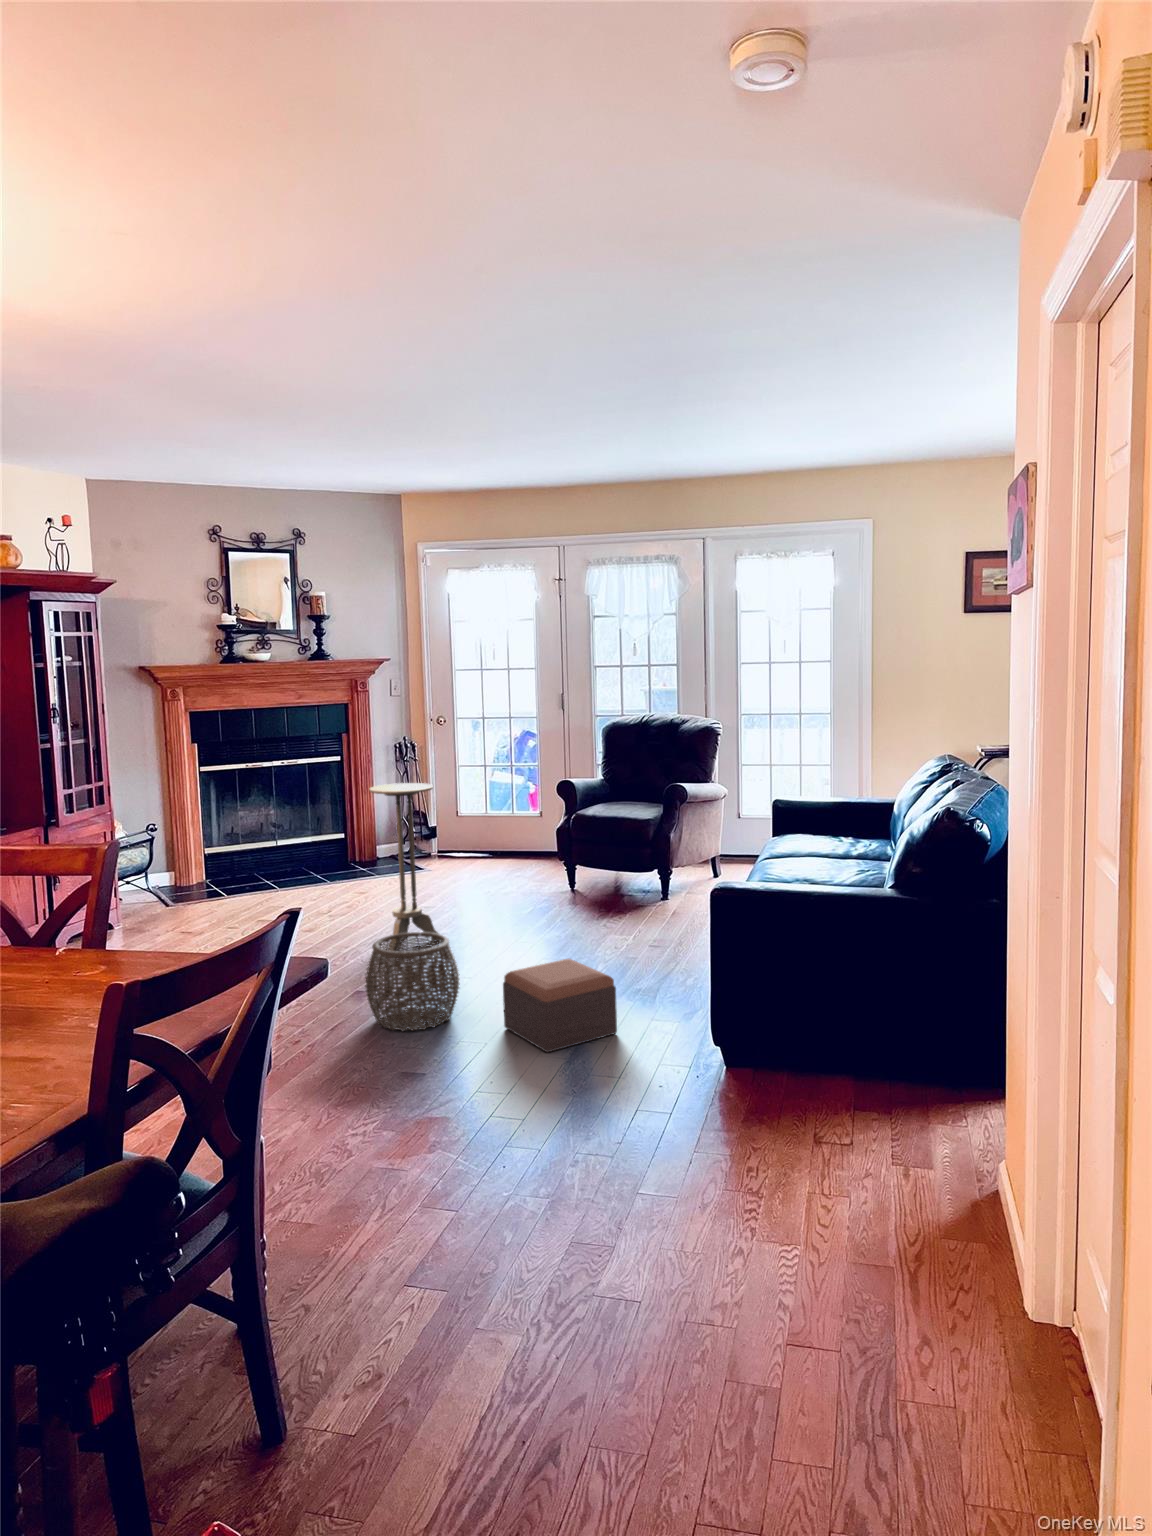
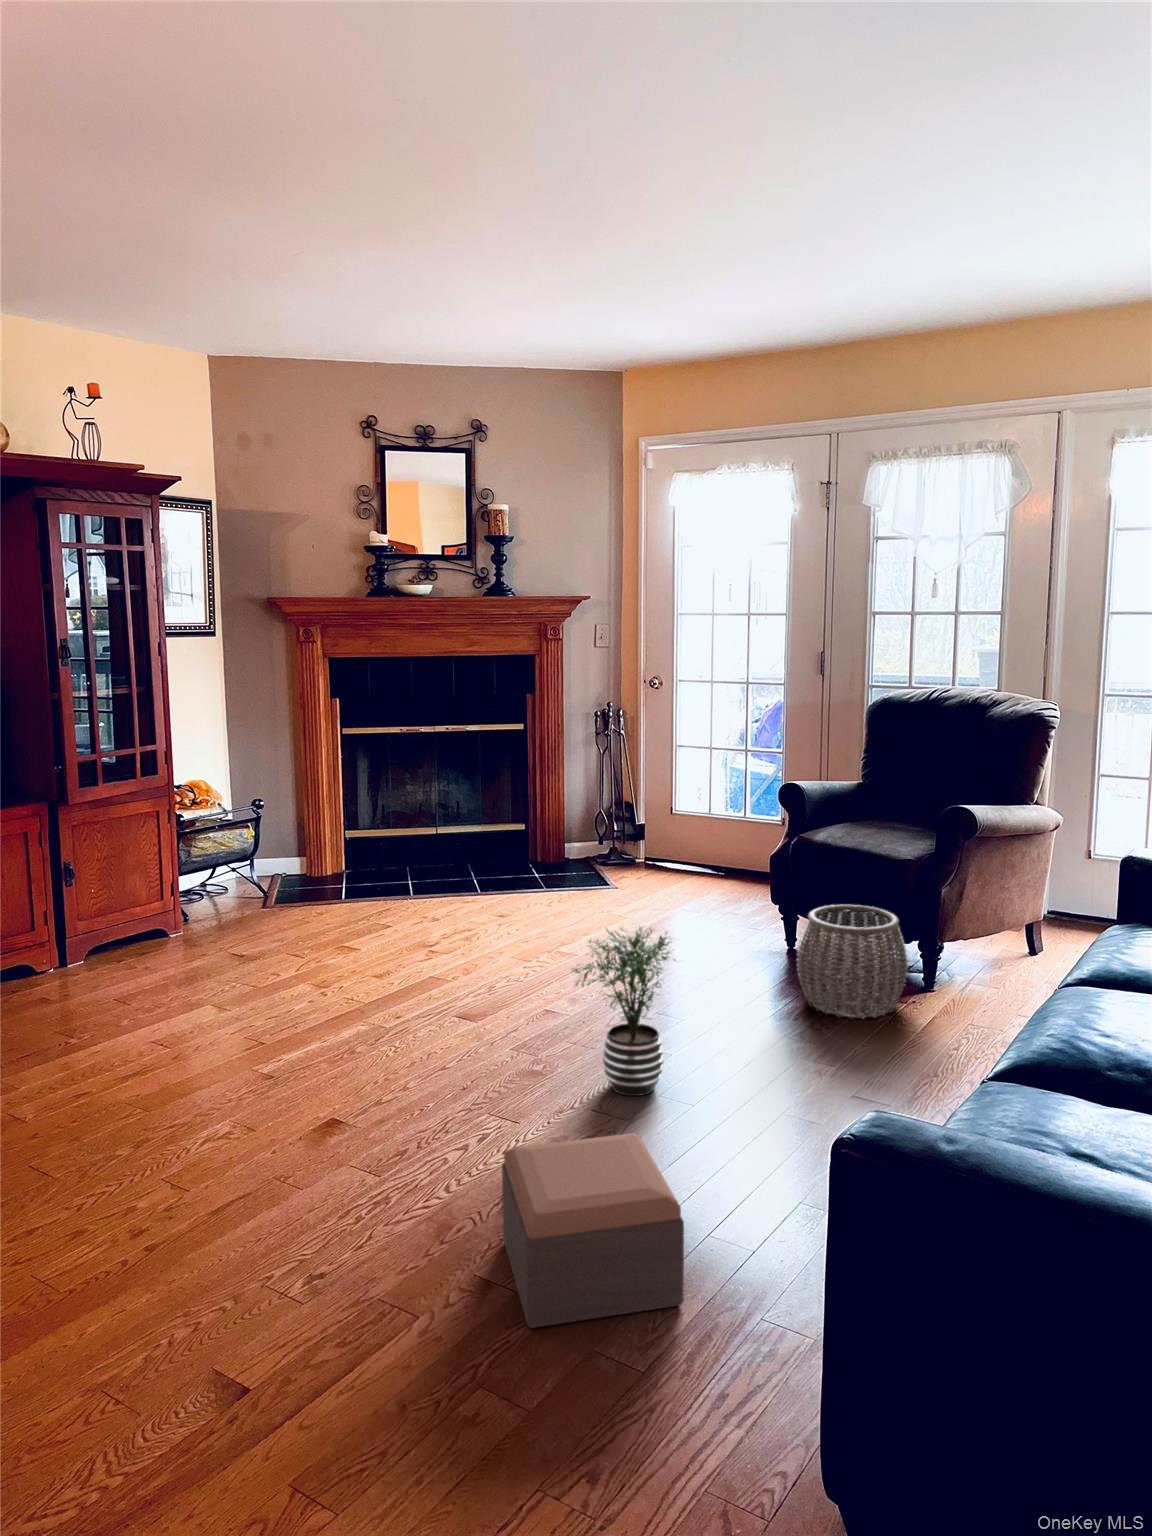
side table: present [370,783,440,951] -> none [446,778,548,1028]
potted plant: none [485,860,551,967] -> present [572,928,676,1096]
woven basket: present [365,932,460,1031] -> present [797,905,908,1019]

